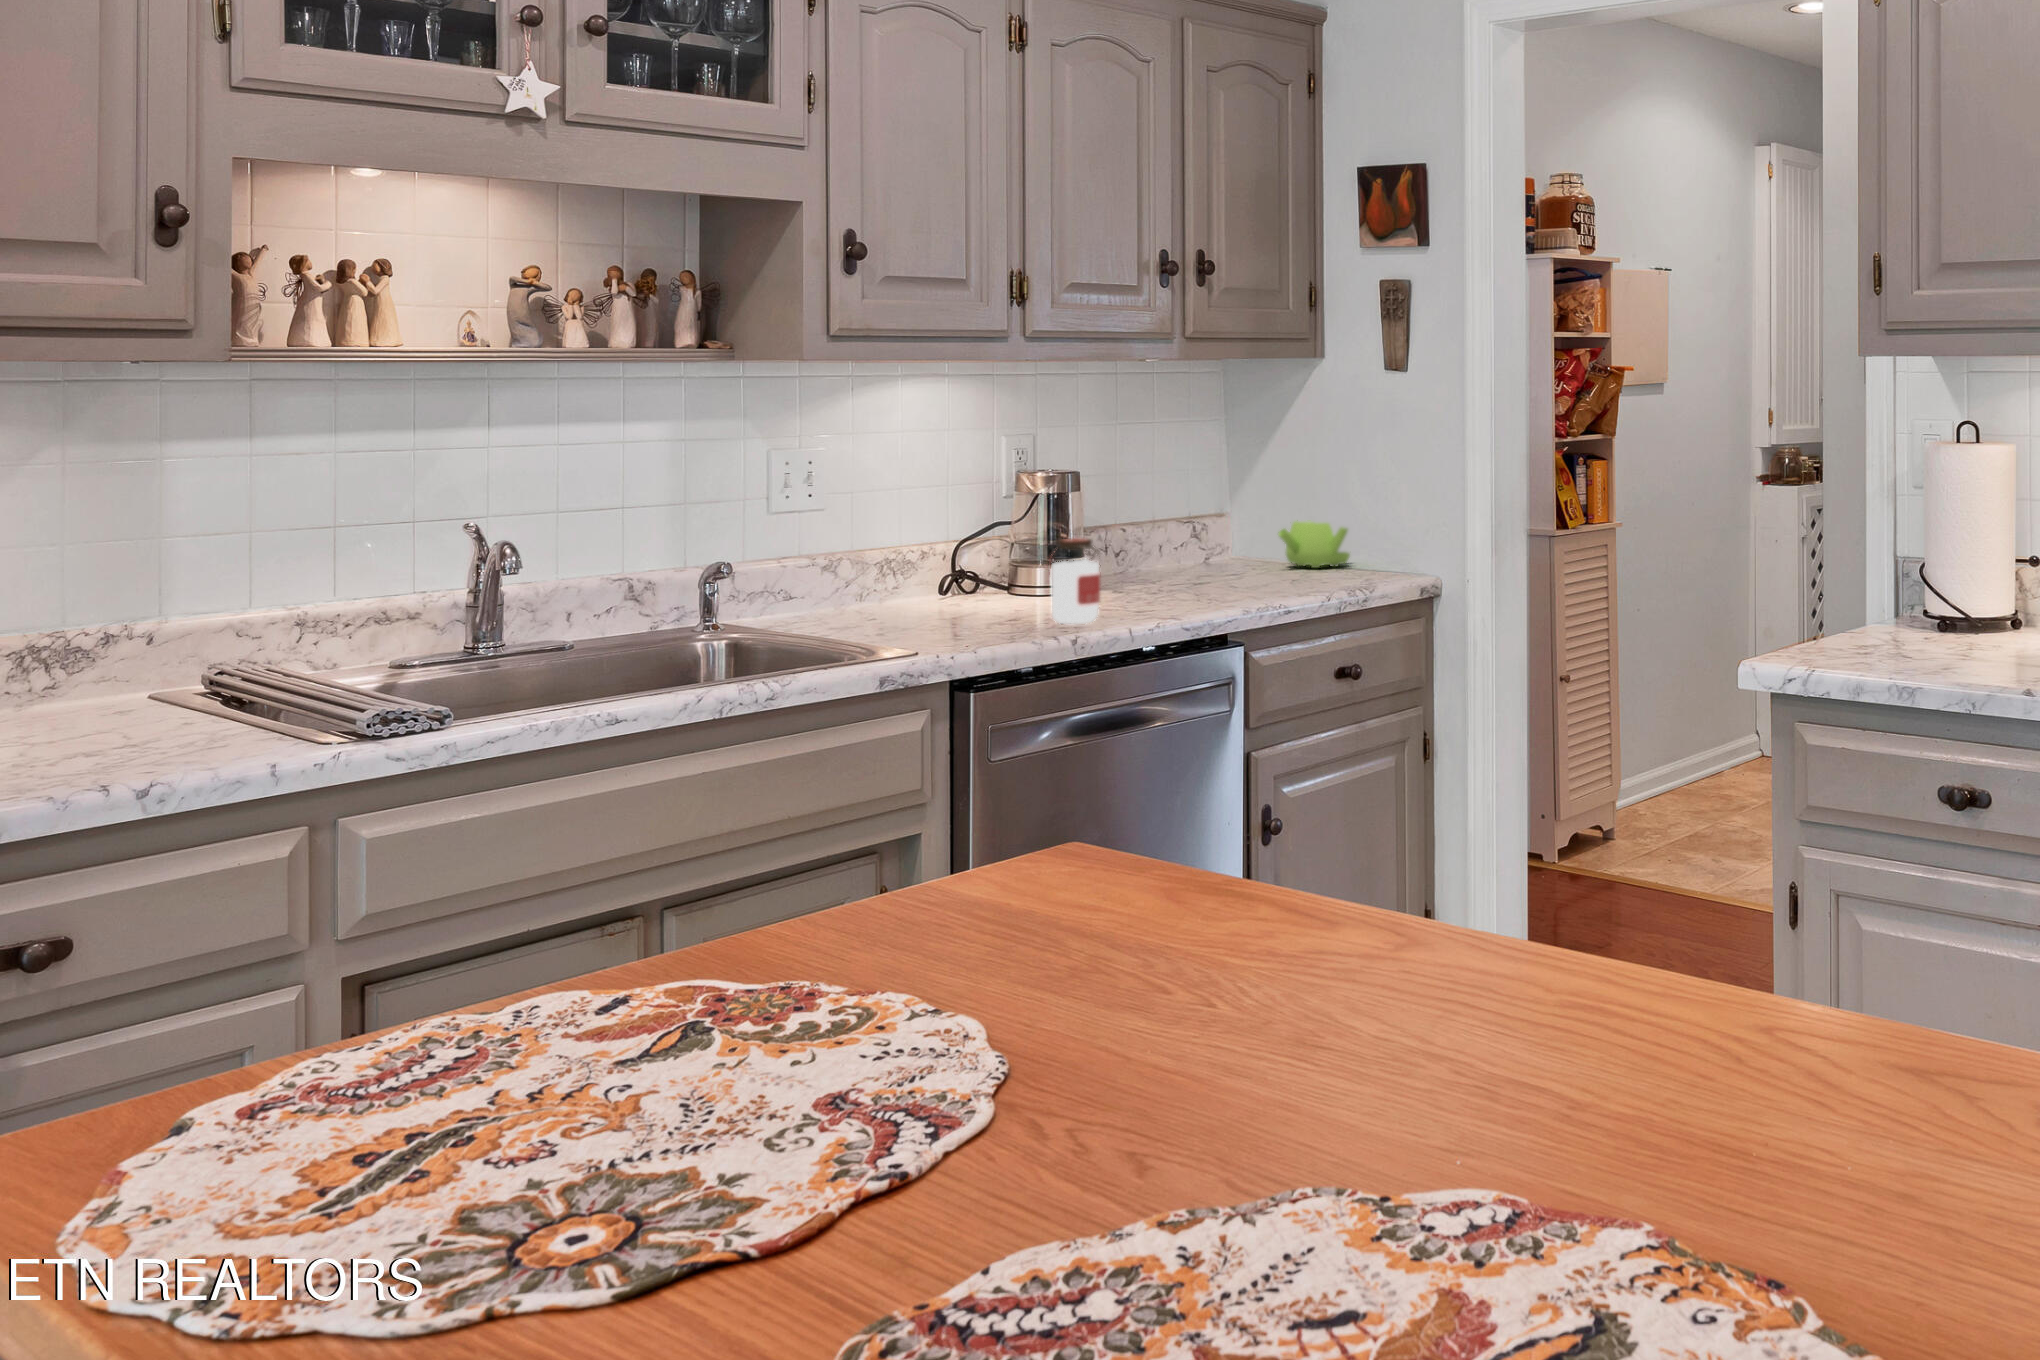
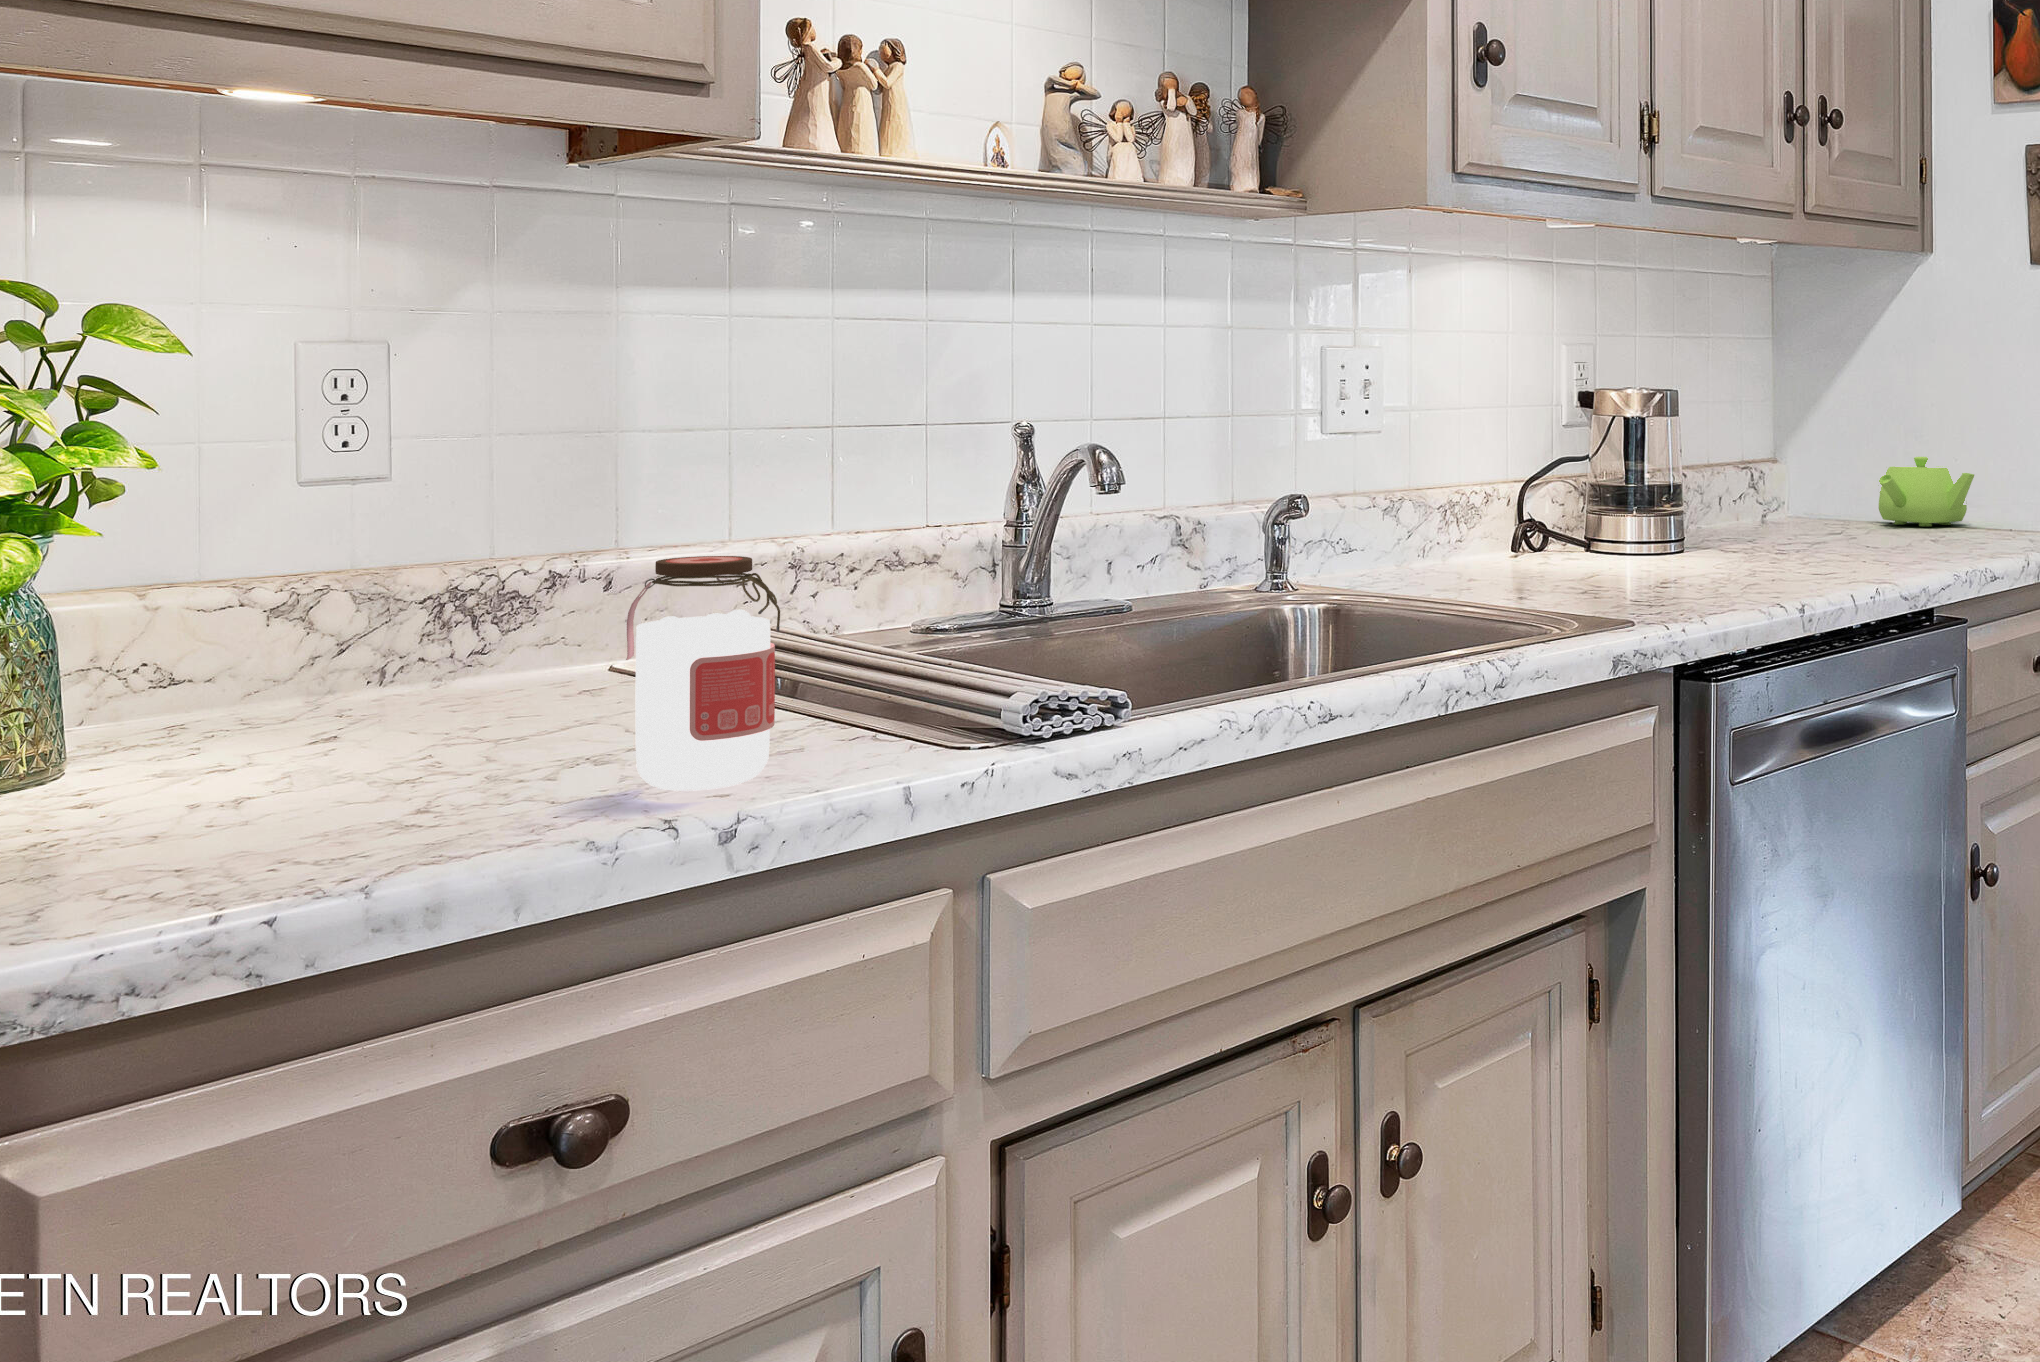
jar: present [1049,538,1101,624] -> present [626,556,780,791]

